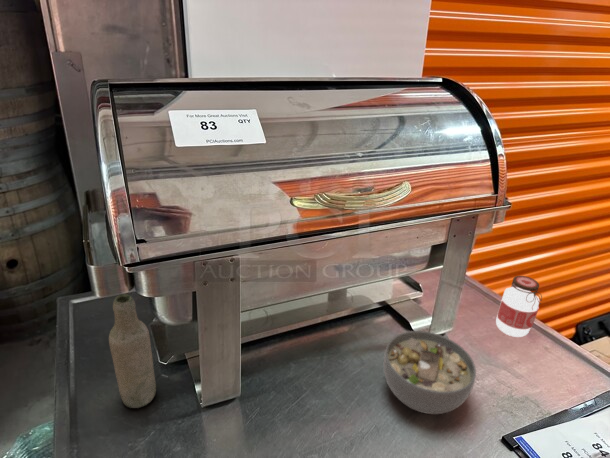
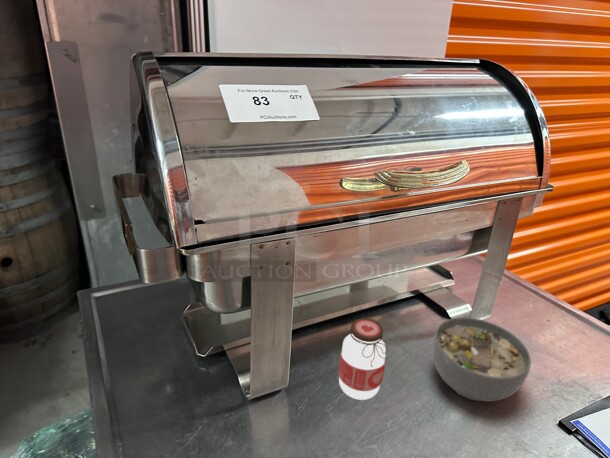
jar: present [496,276,542,337] -> present [338,318,386,400]
bottle: present [109,294,156,408] -> none [153,281,198,403]

